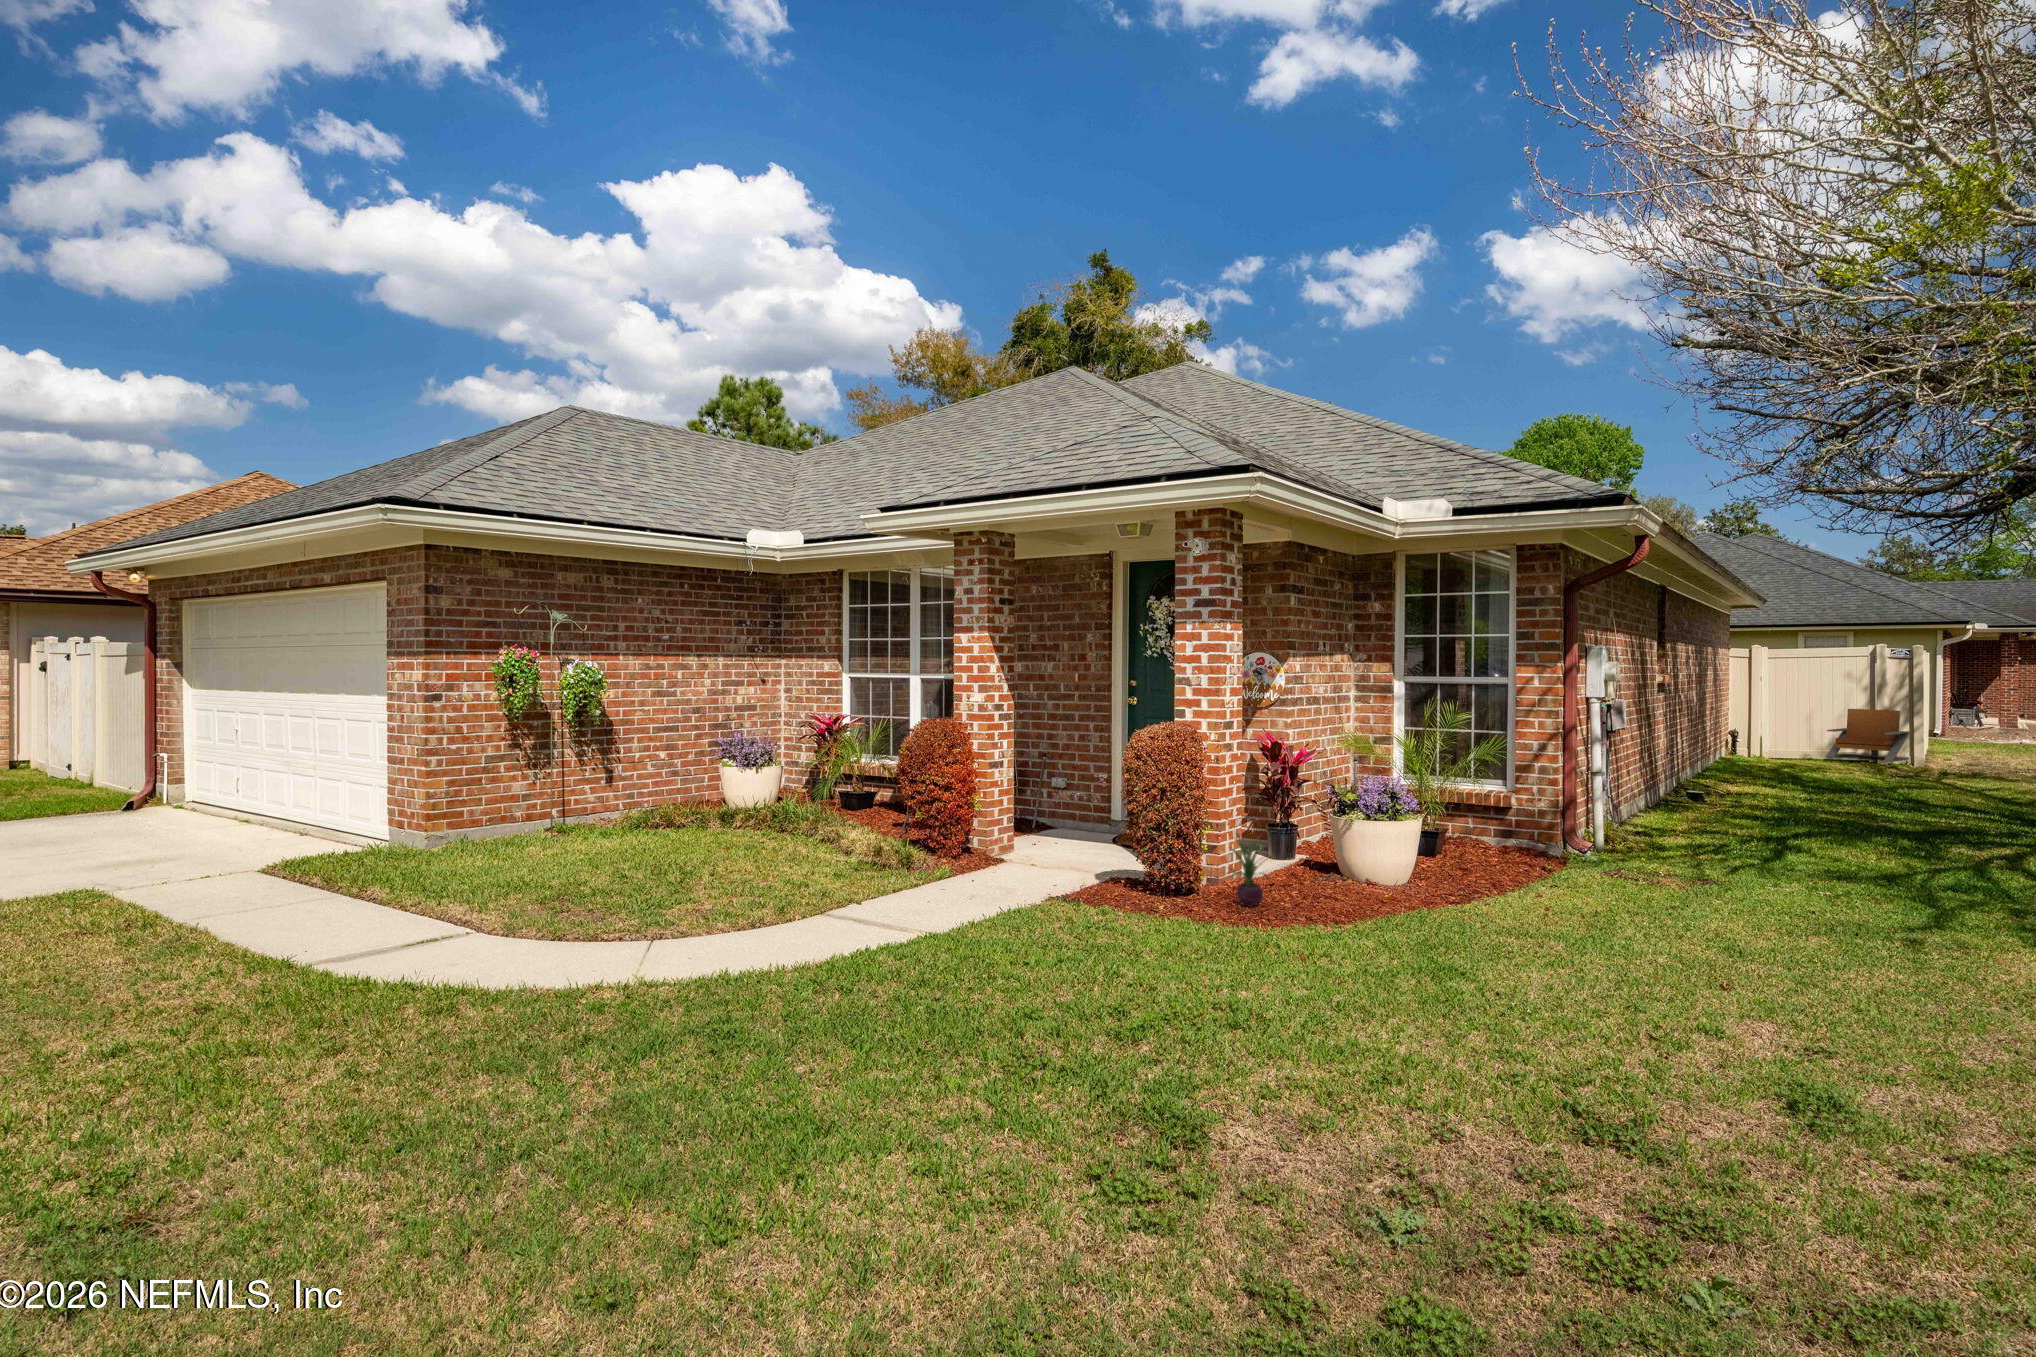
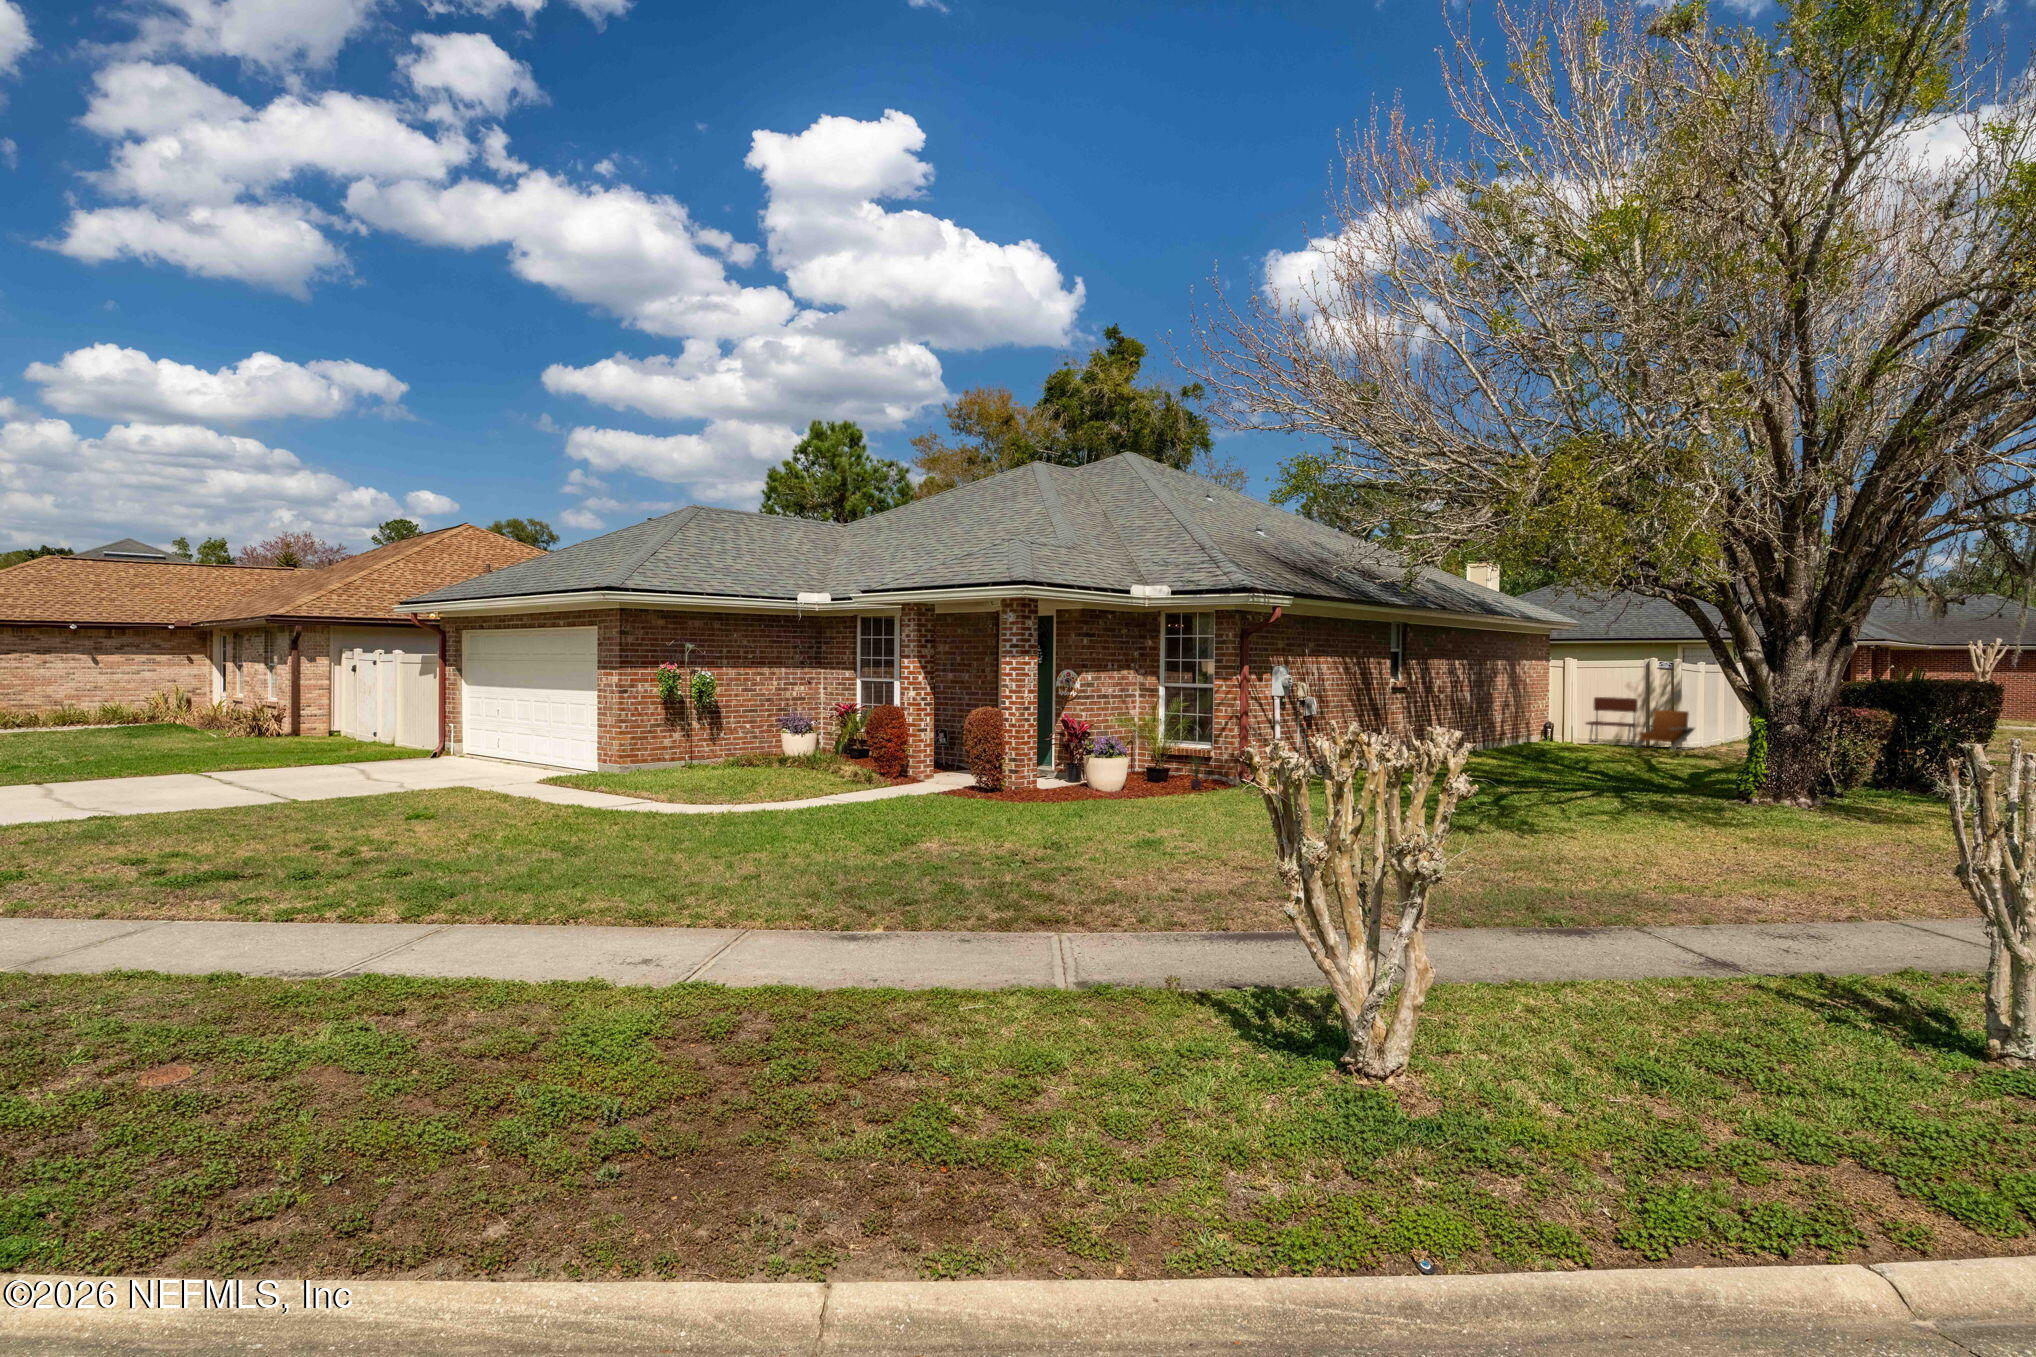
bench: none [1745,693,1812,753] -> present [1586,697,1638,745]
decorative plant: present [1231,832,1269,907] -> present [1182,758,1202,789]

